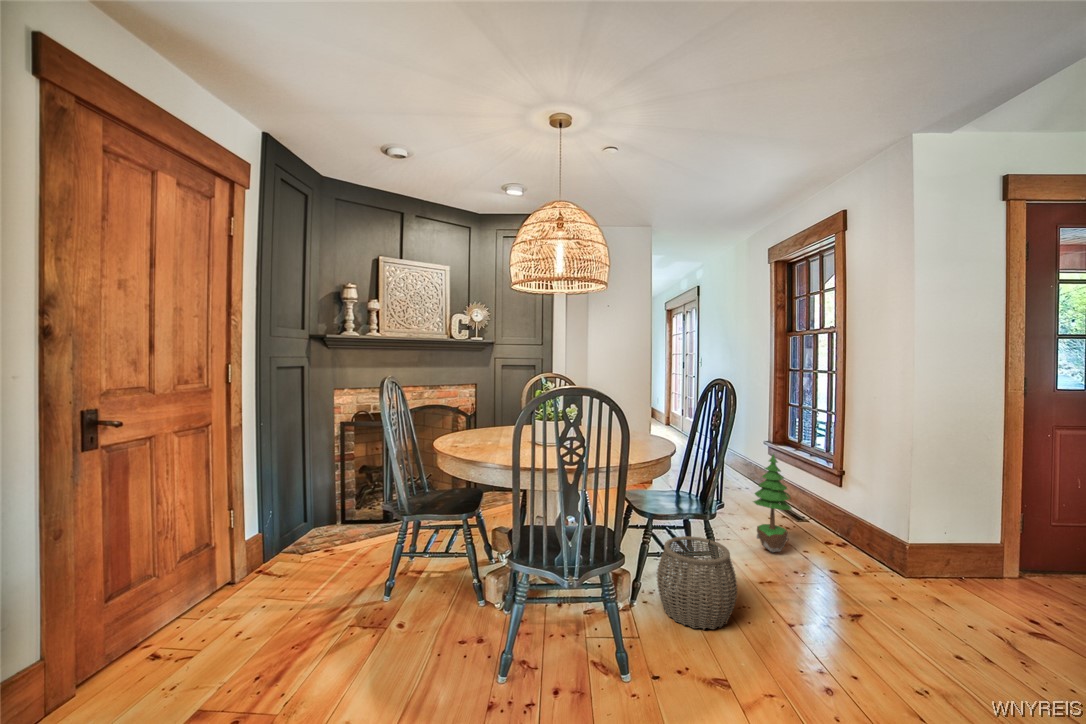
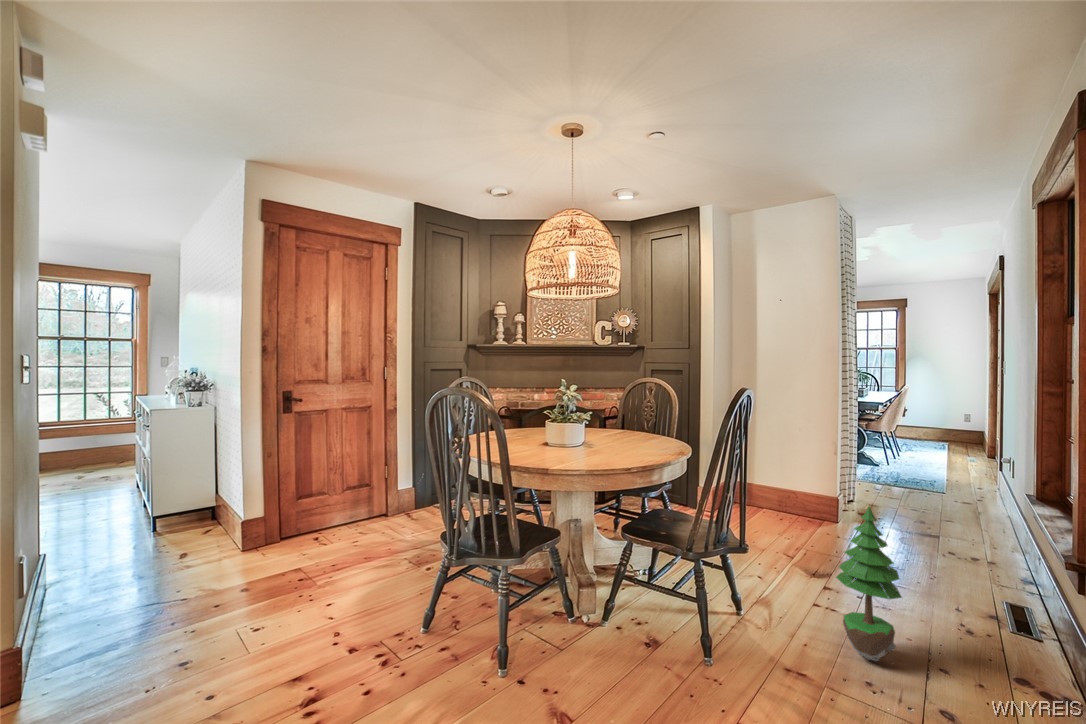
woven basket: present [657,536,737,629] -> none [580,569,673,684]

